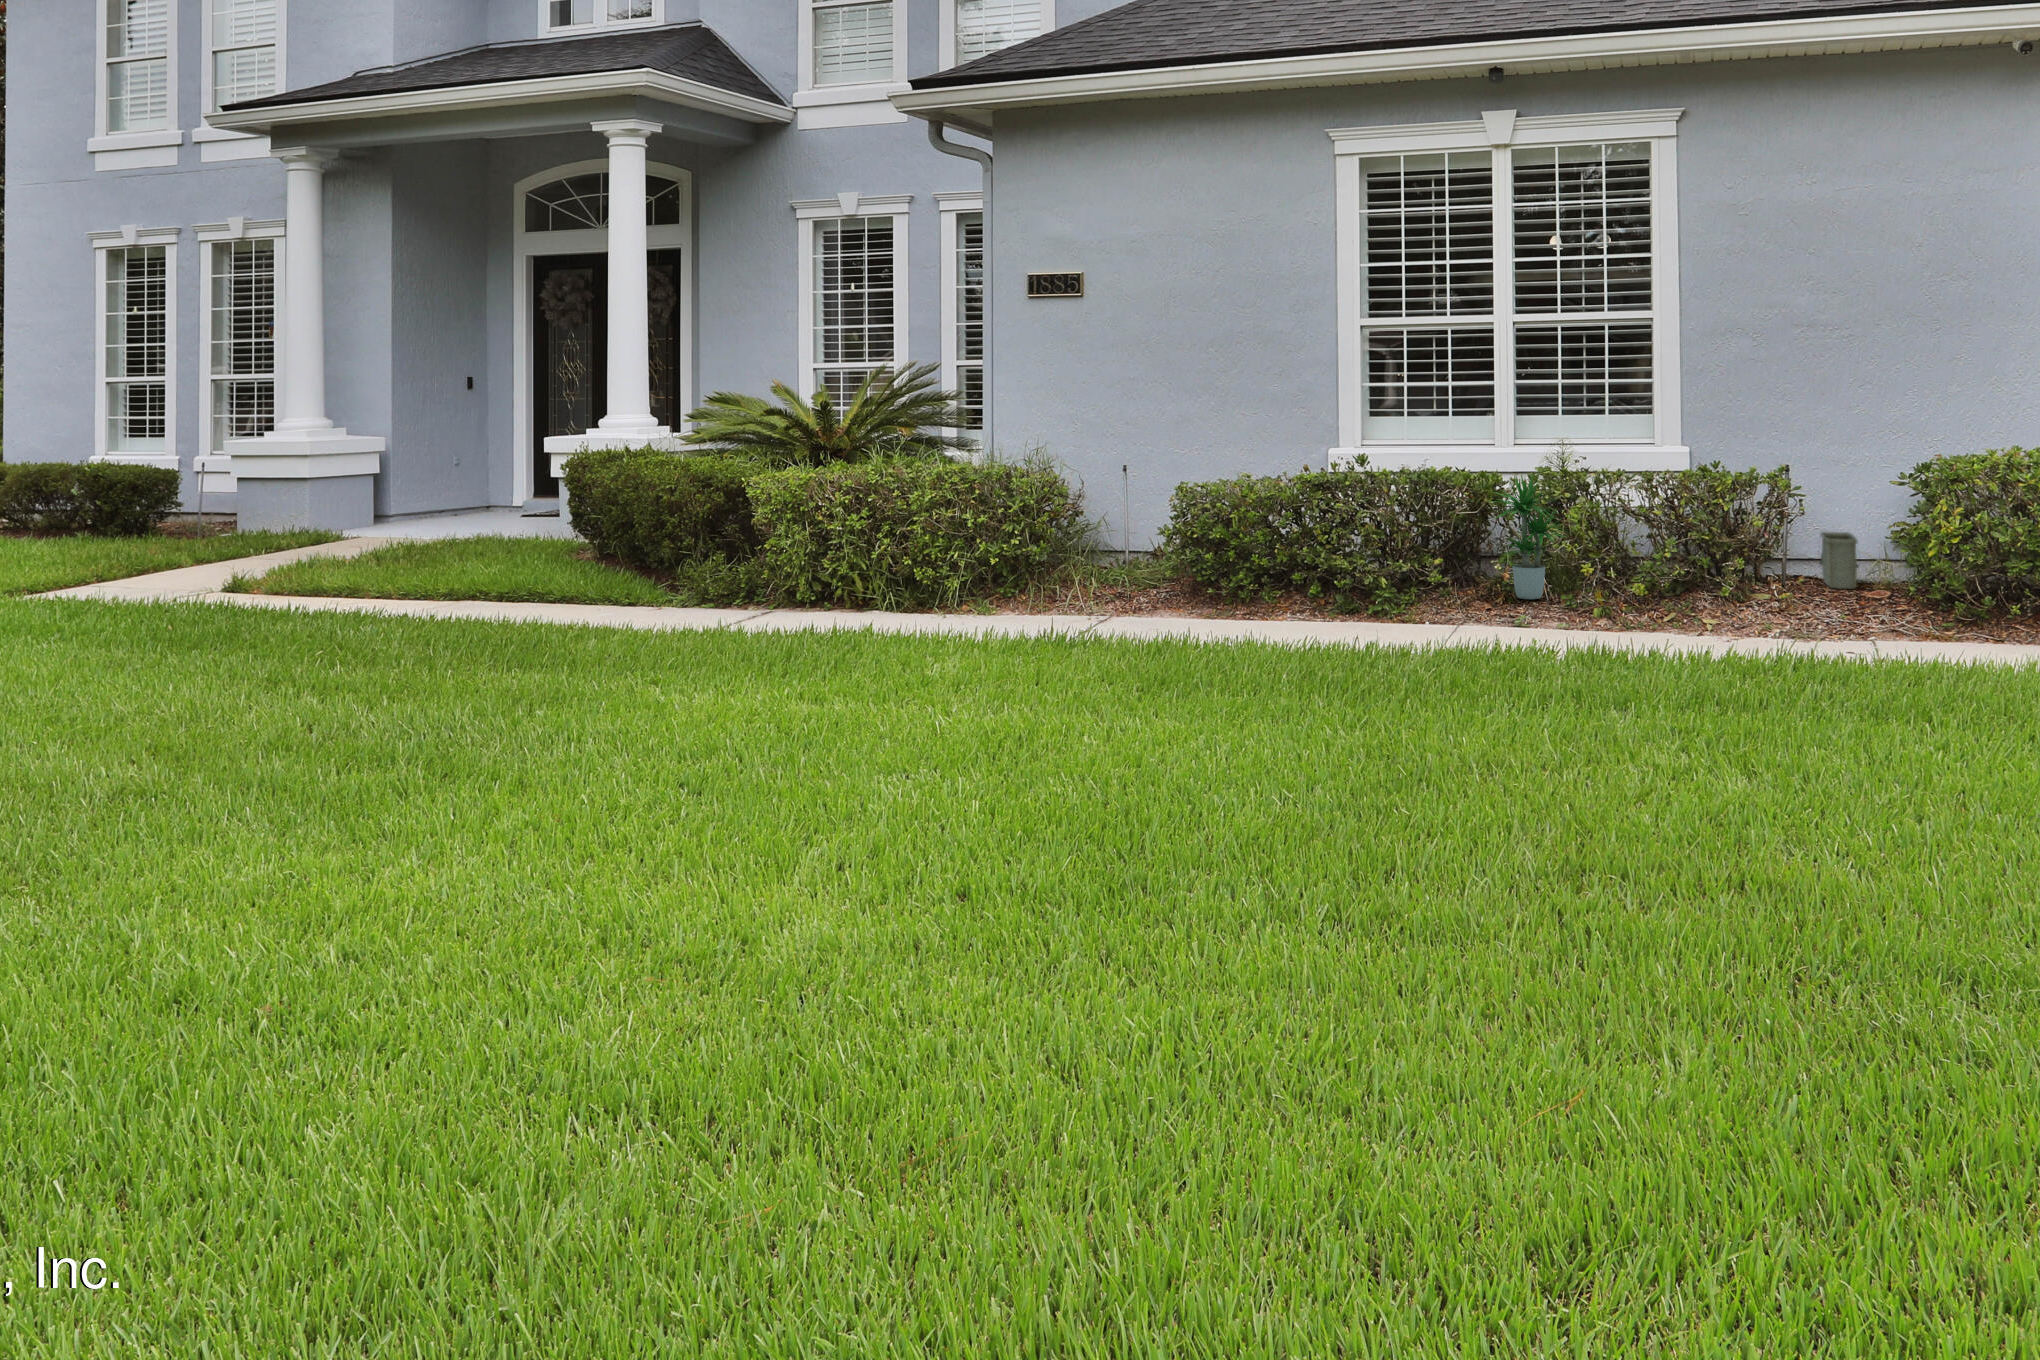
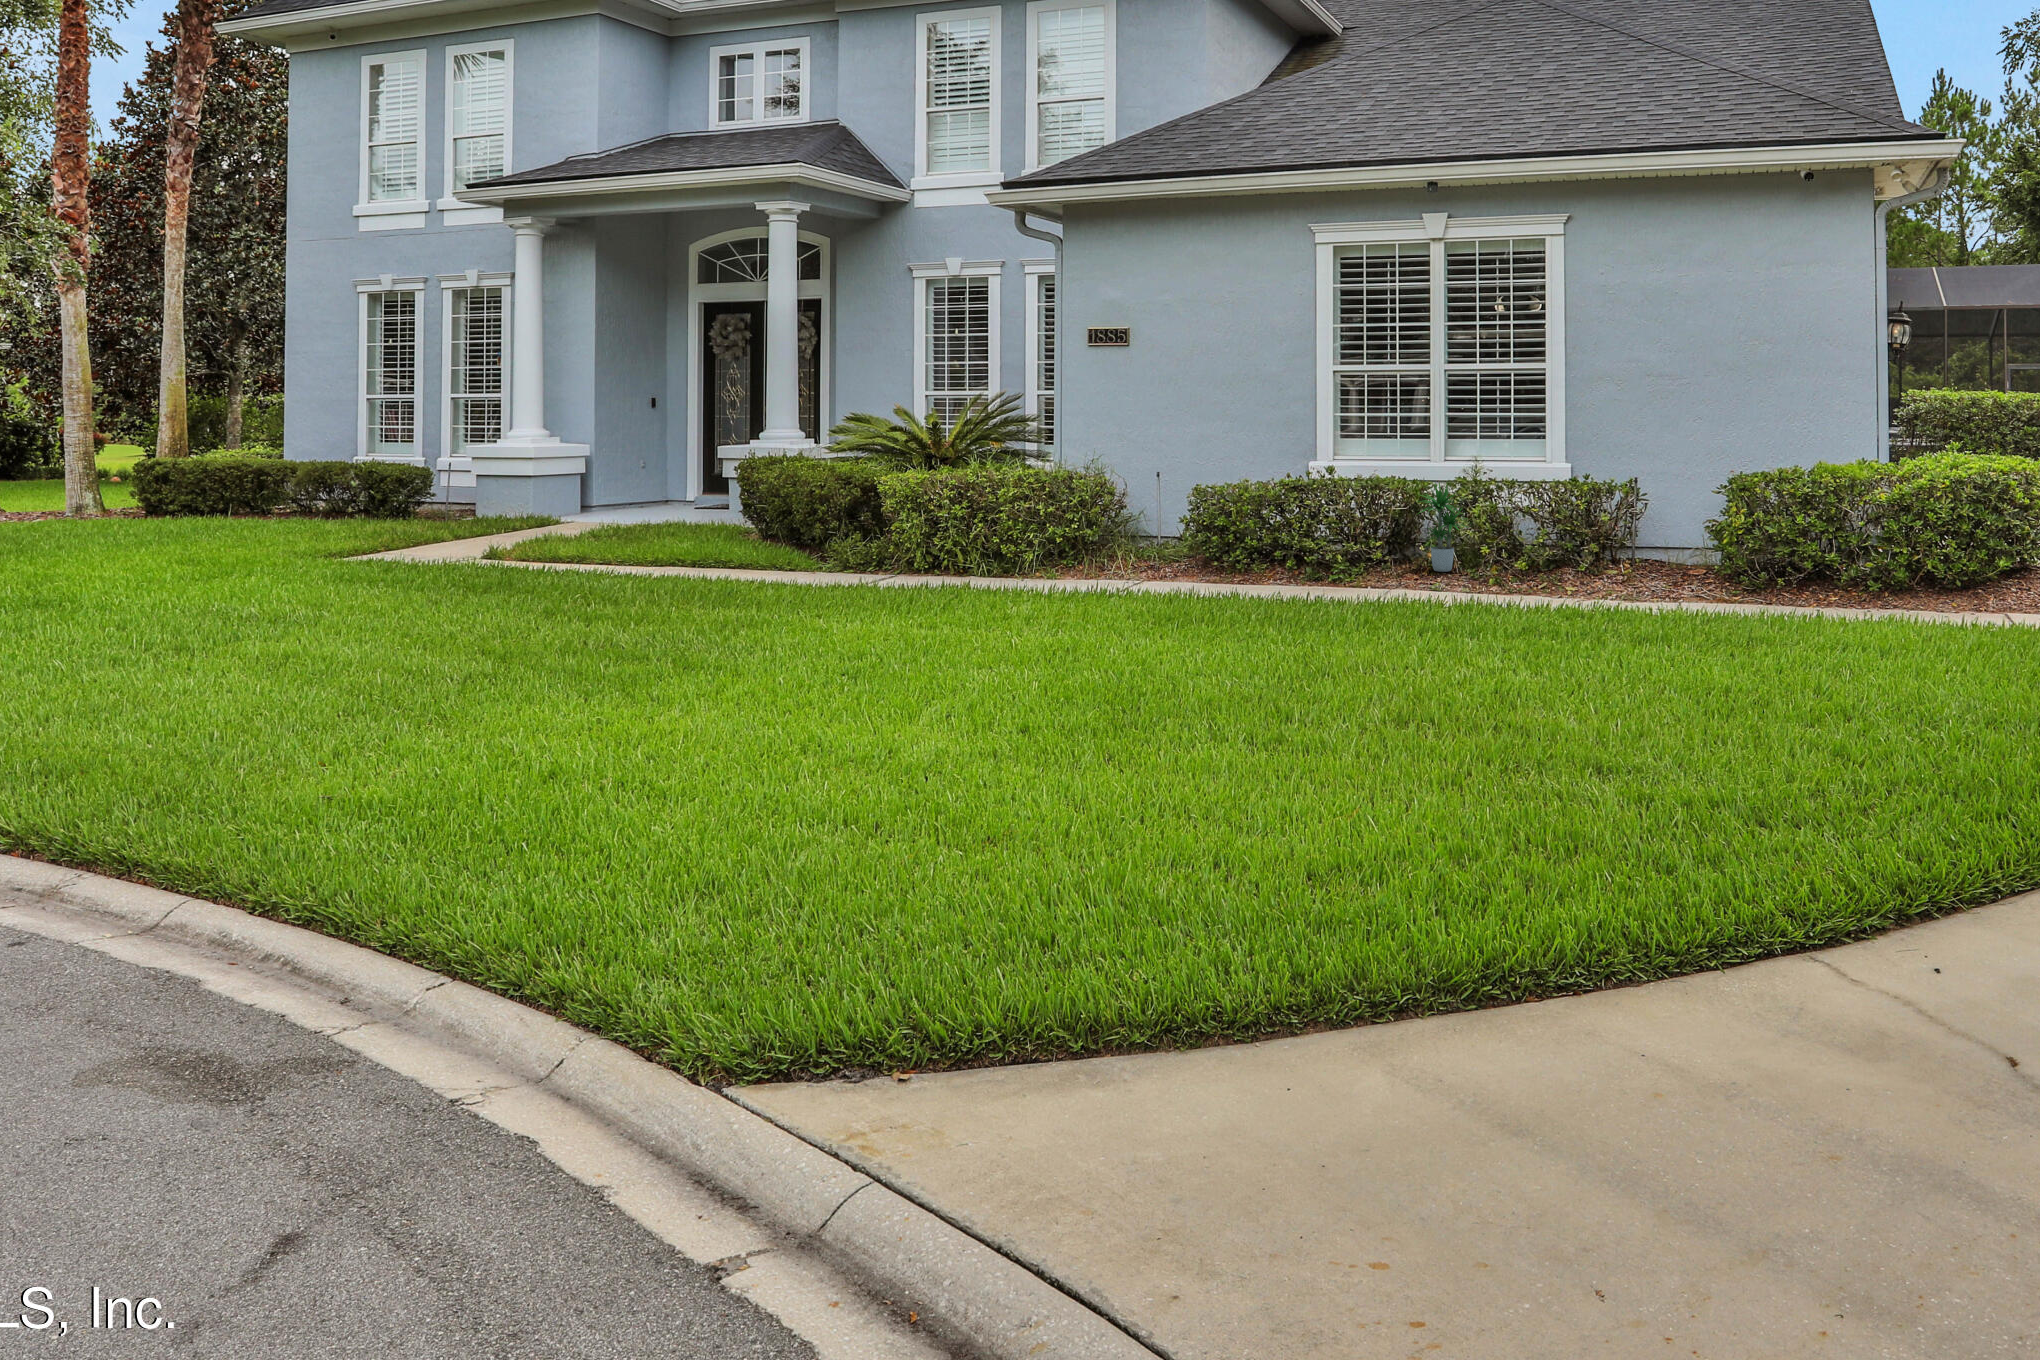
basket: present [1820,532,1859,589] -> none [1658,527,1687,568]

